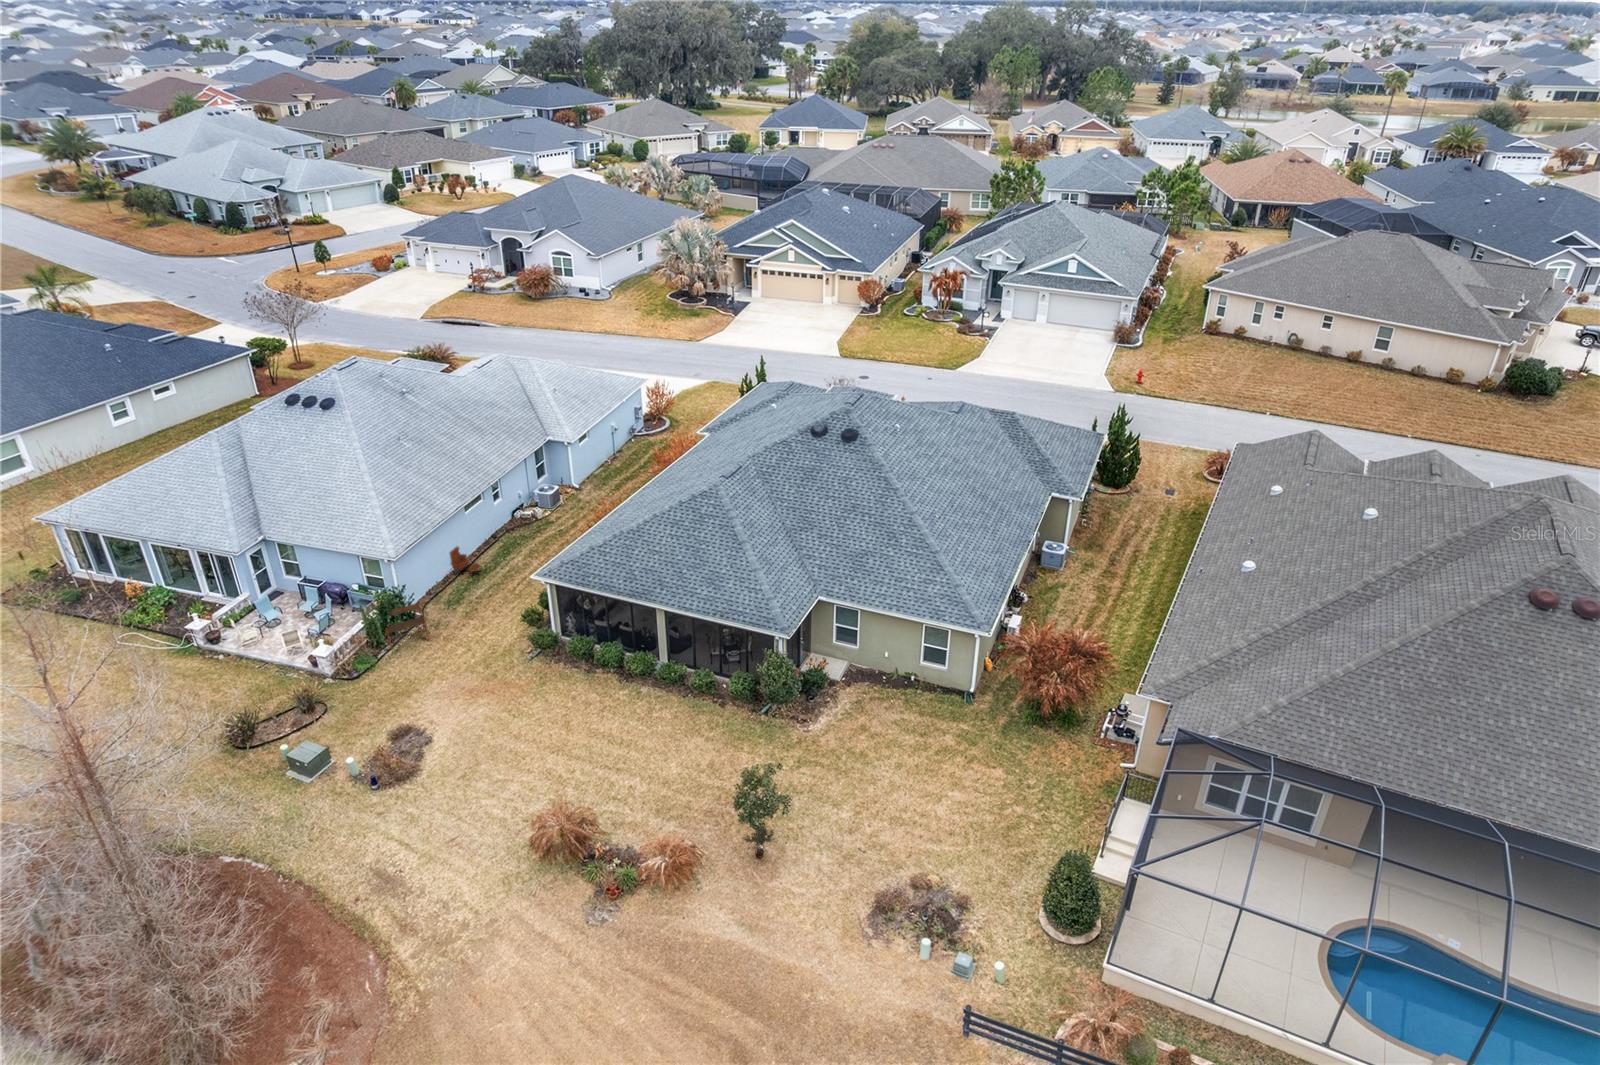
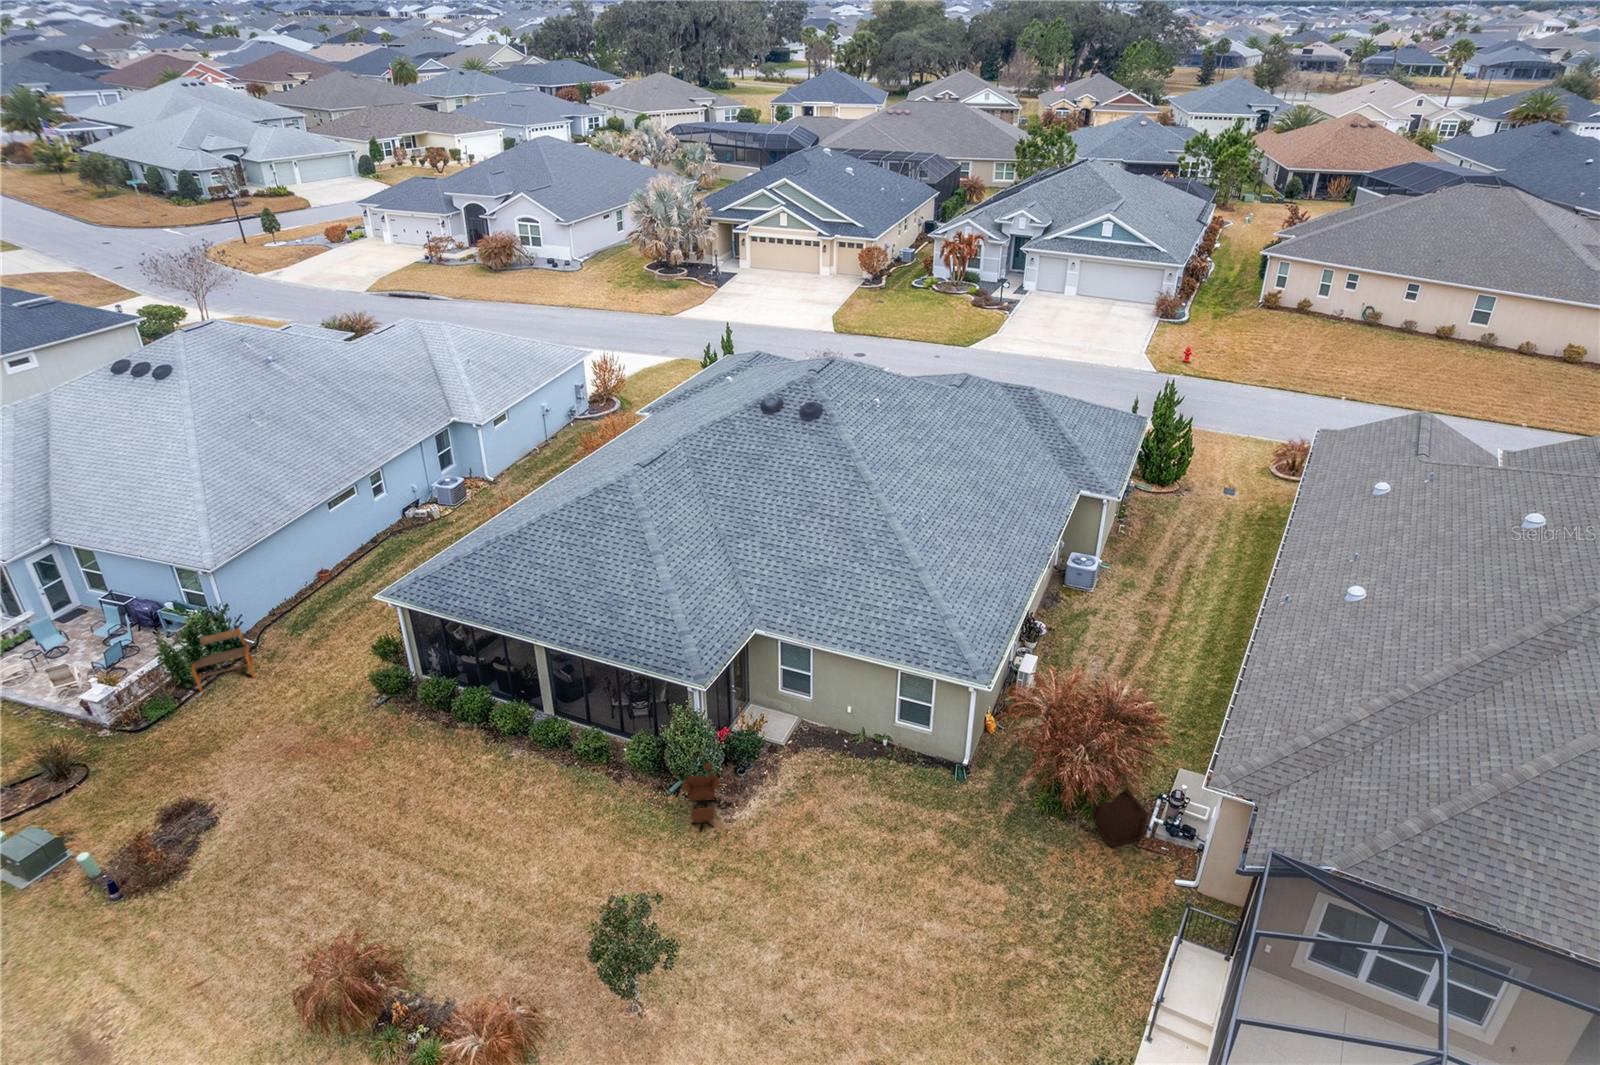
lounge chair: present [450,546,480,574] -> present [682,763,720,830]
wooden crate: none [1062,703,1102,743] -> present [1092,788,1148,847]
potted tree: present [743,825,774,858] -> none [604,984,653,1033]

